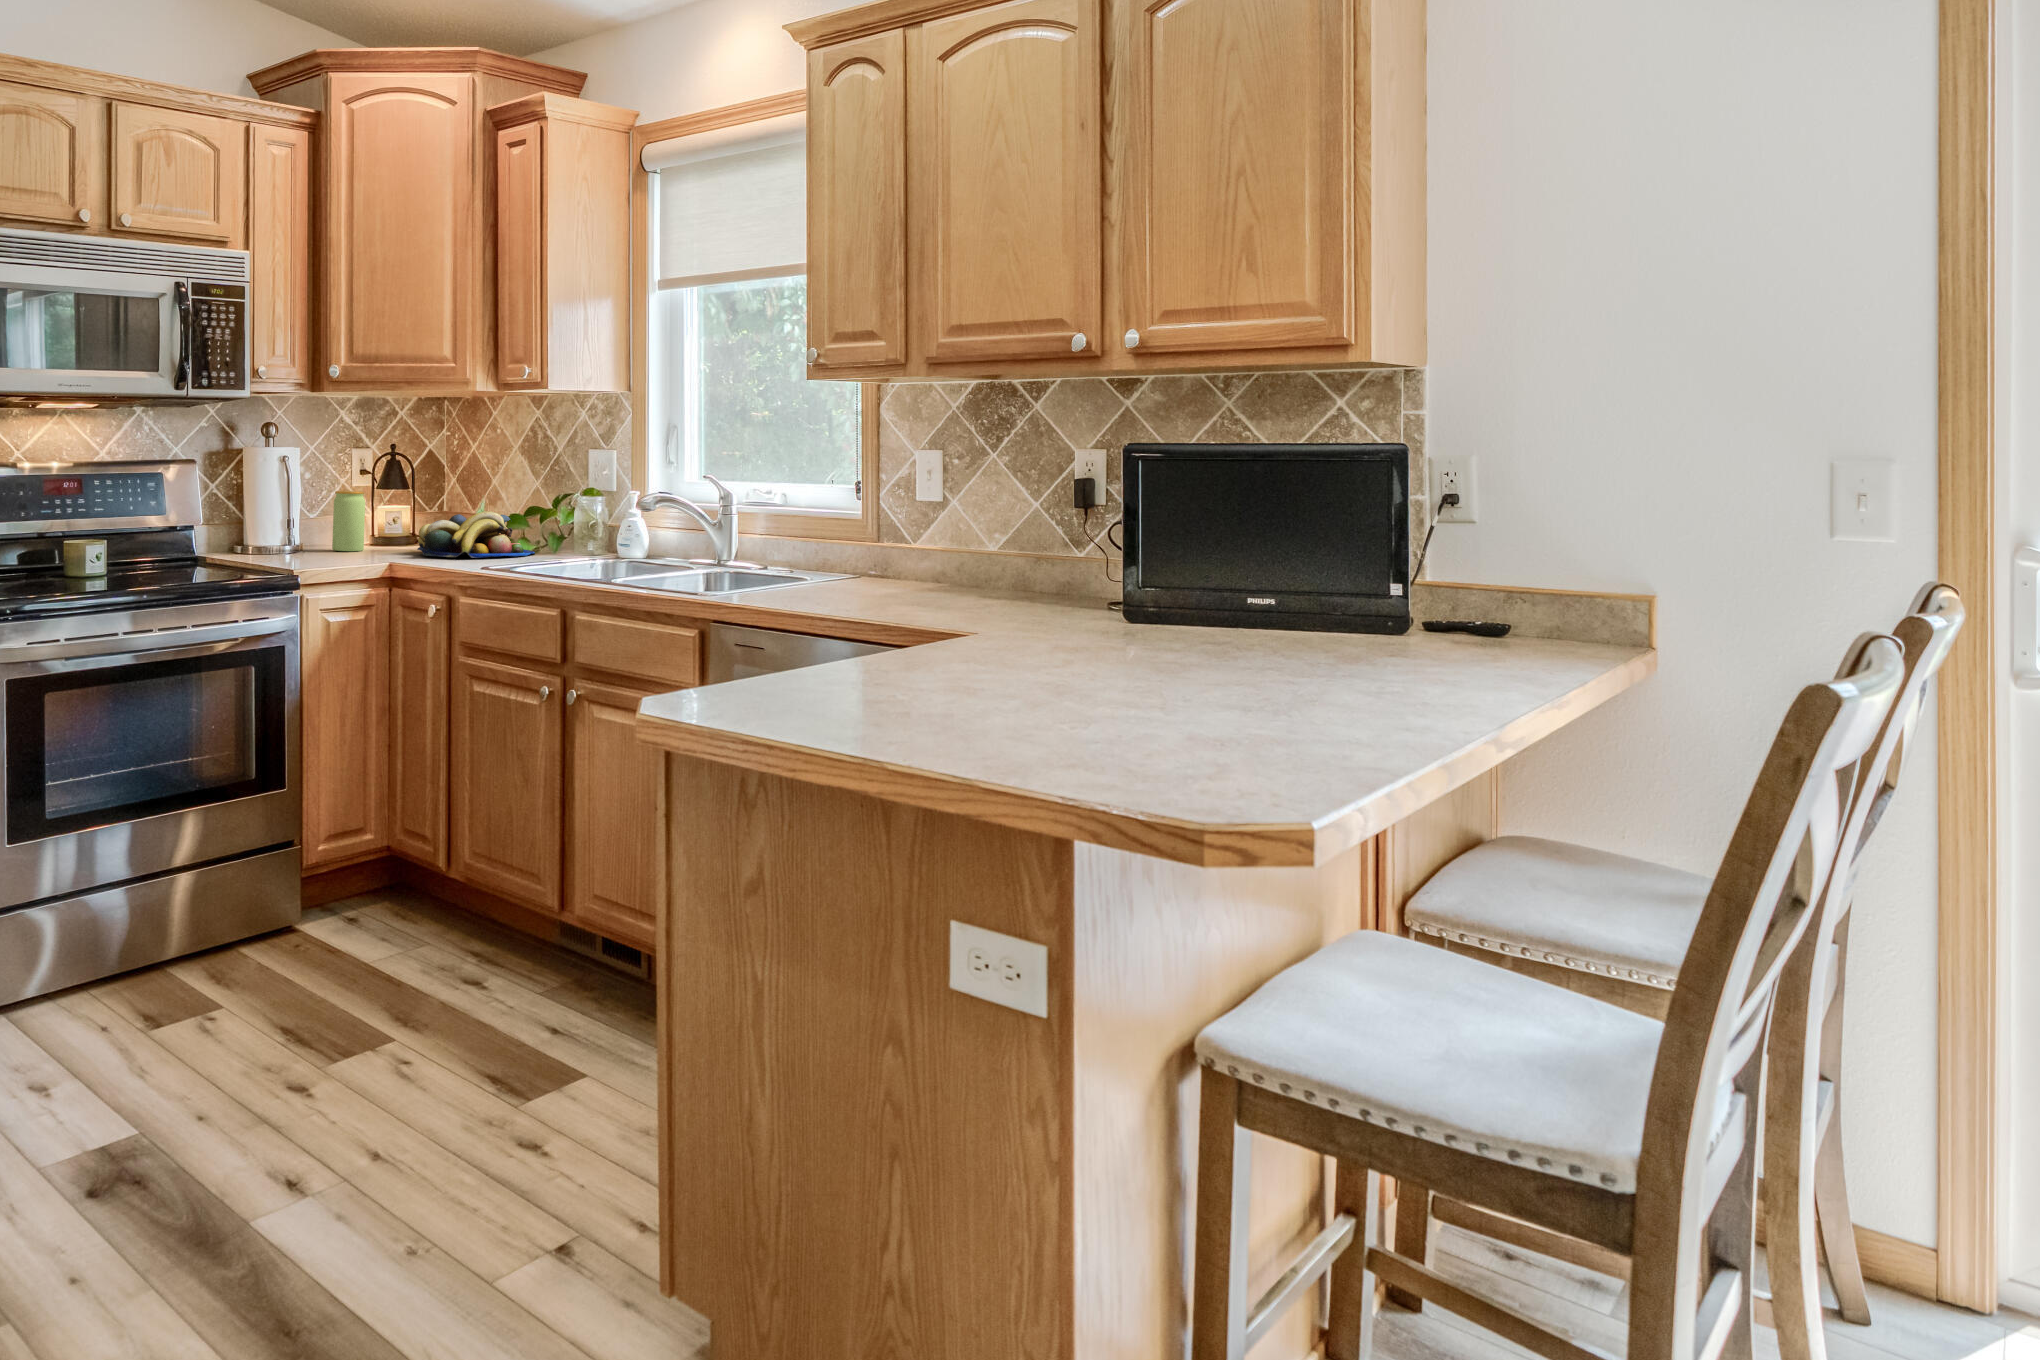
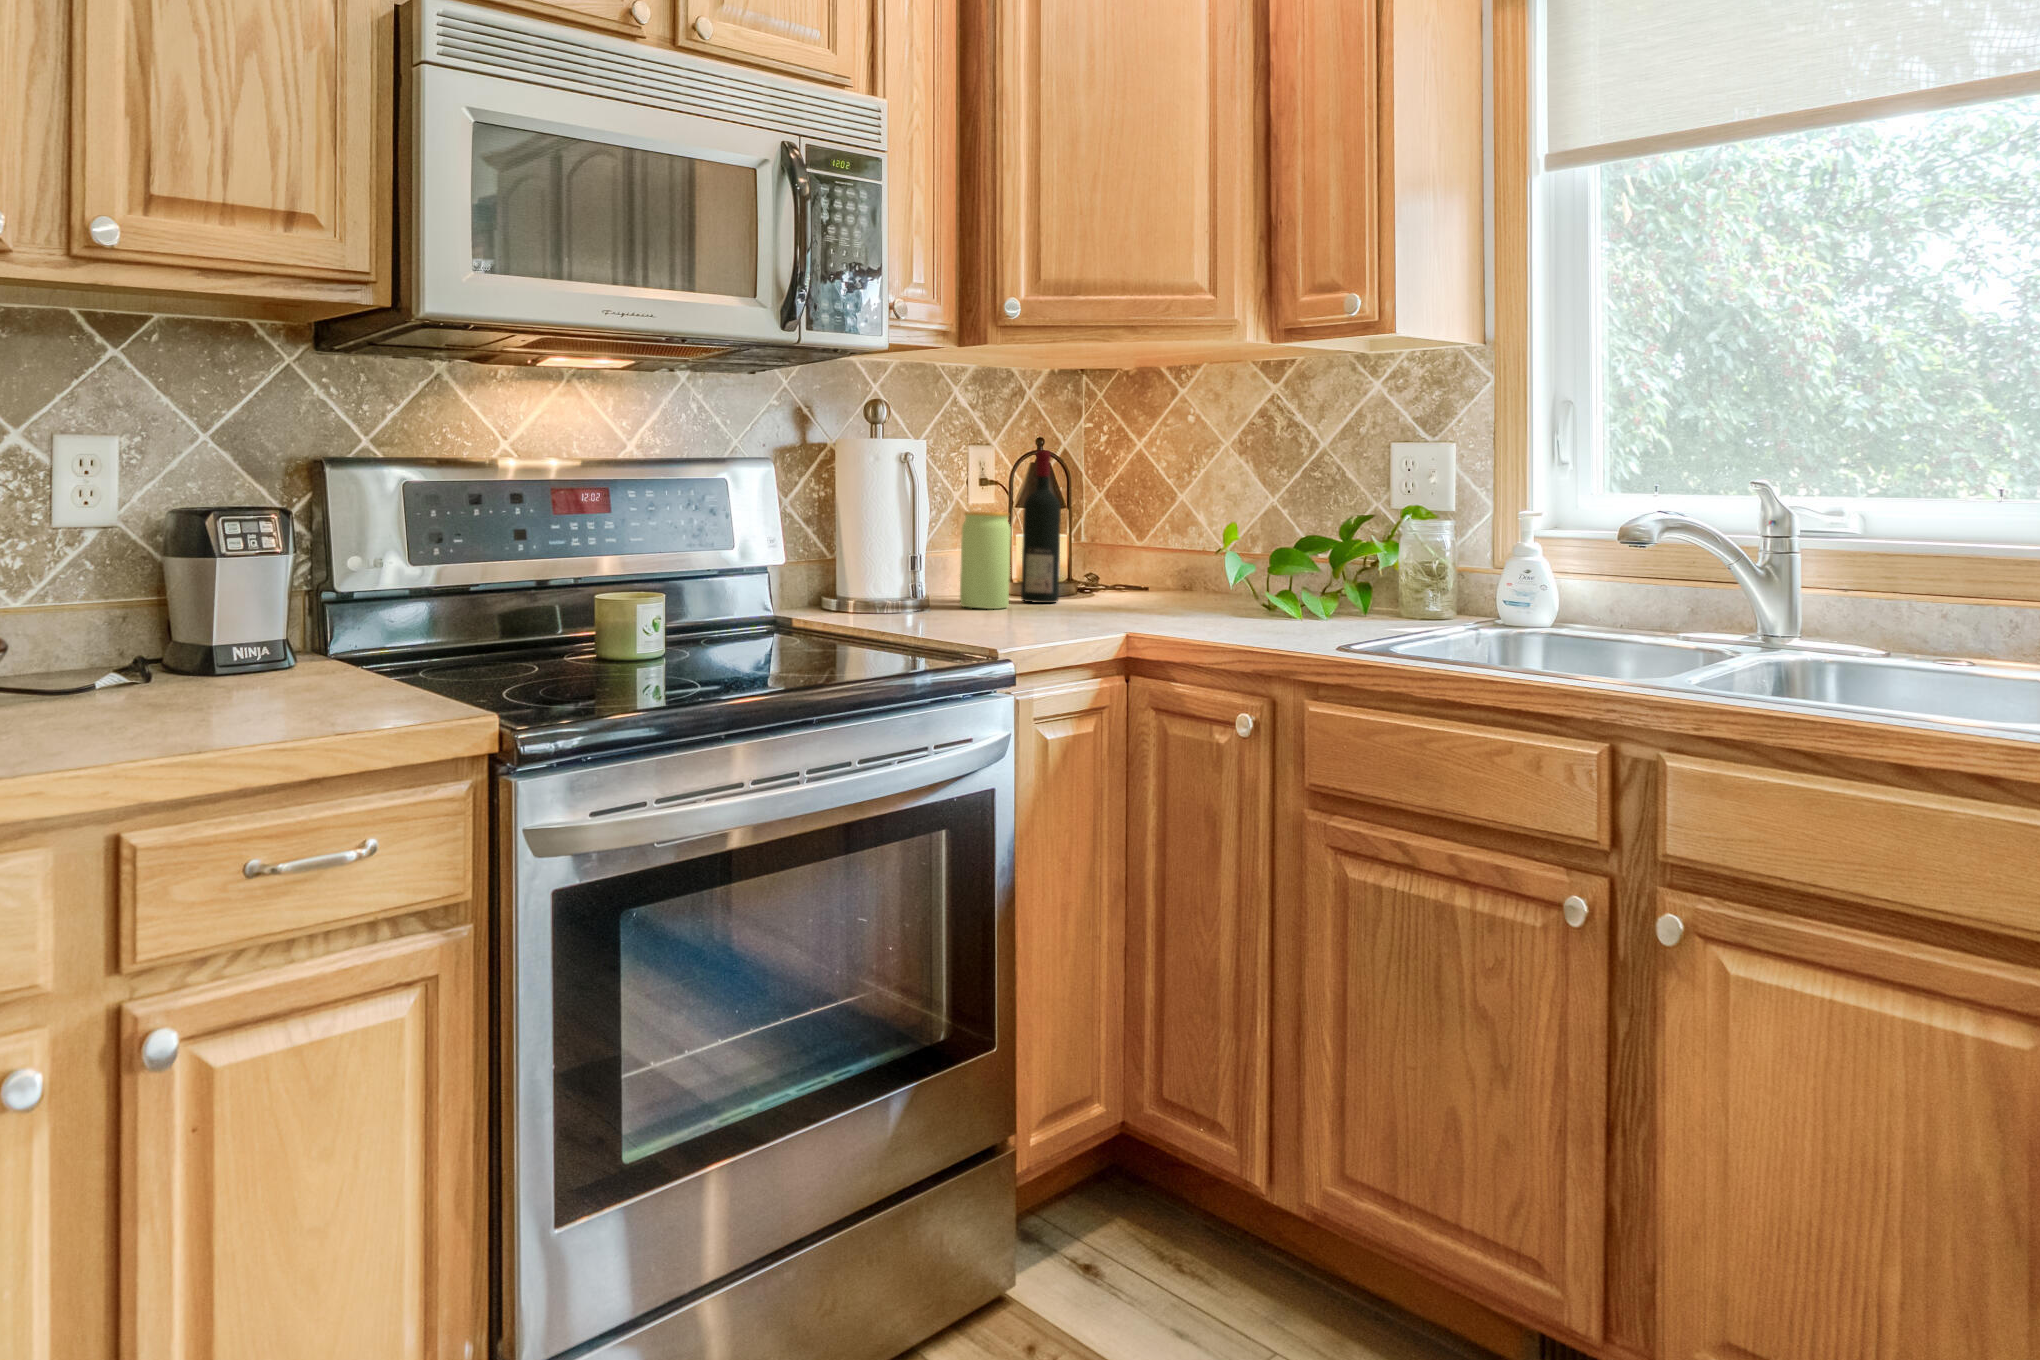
wine bottle: none [380,452,406,548] -> present [1021,450,1061,603]
fruit bowl: present [417,512,535,558] -> none [1114,545,1317,624]

